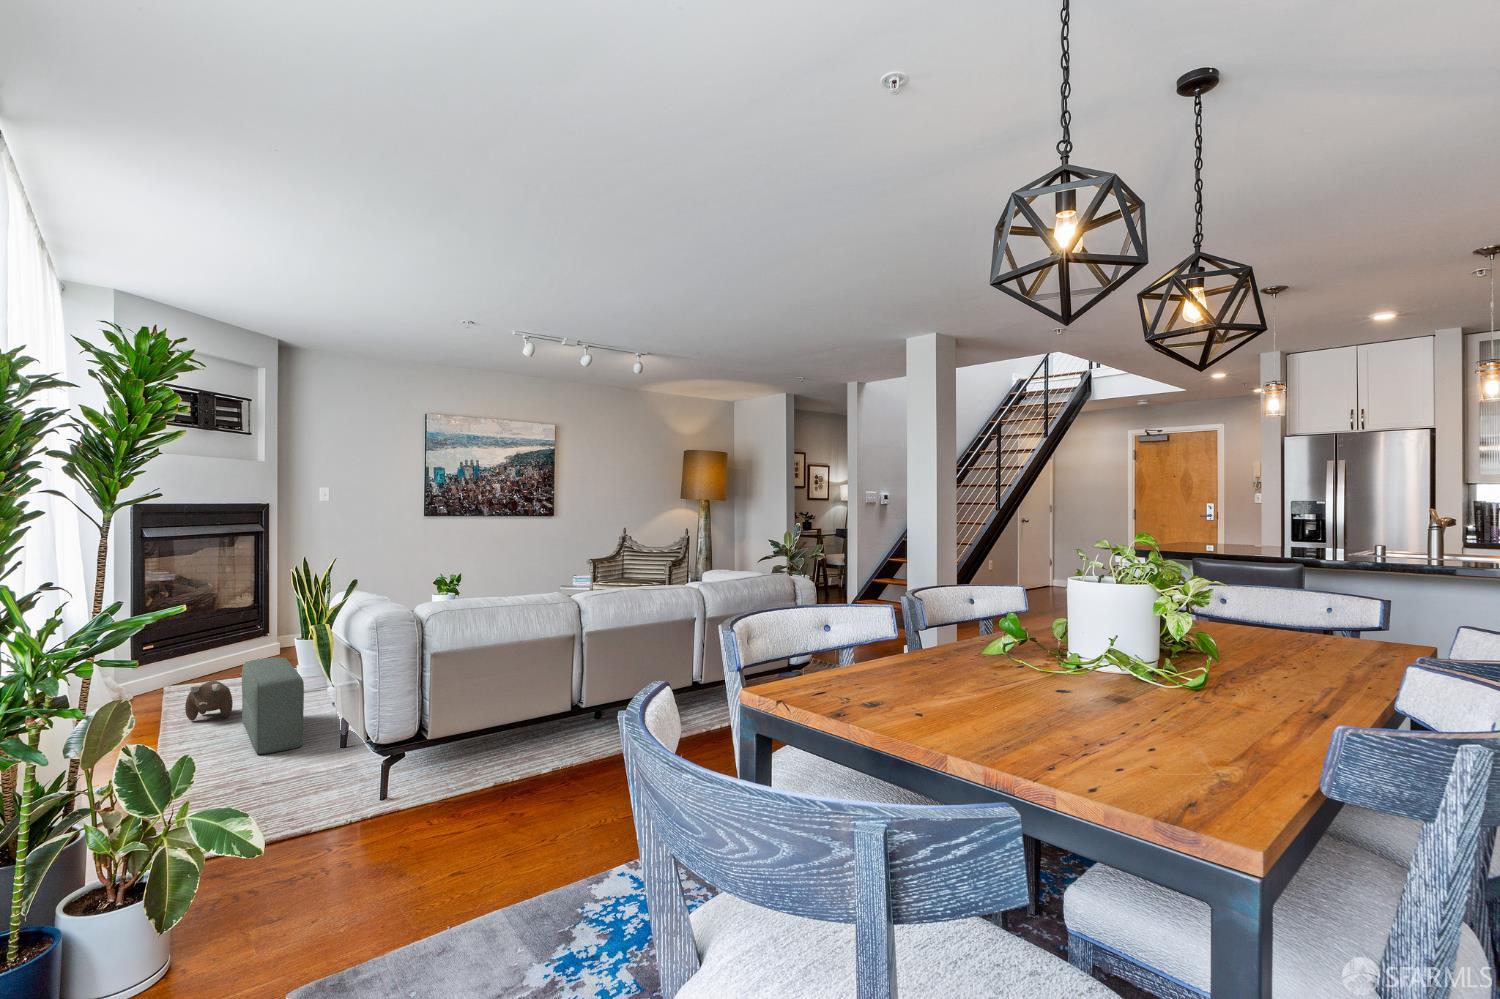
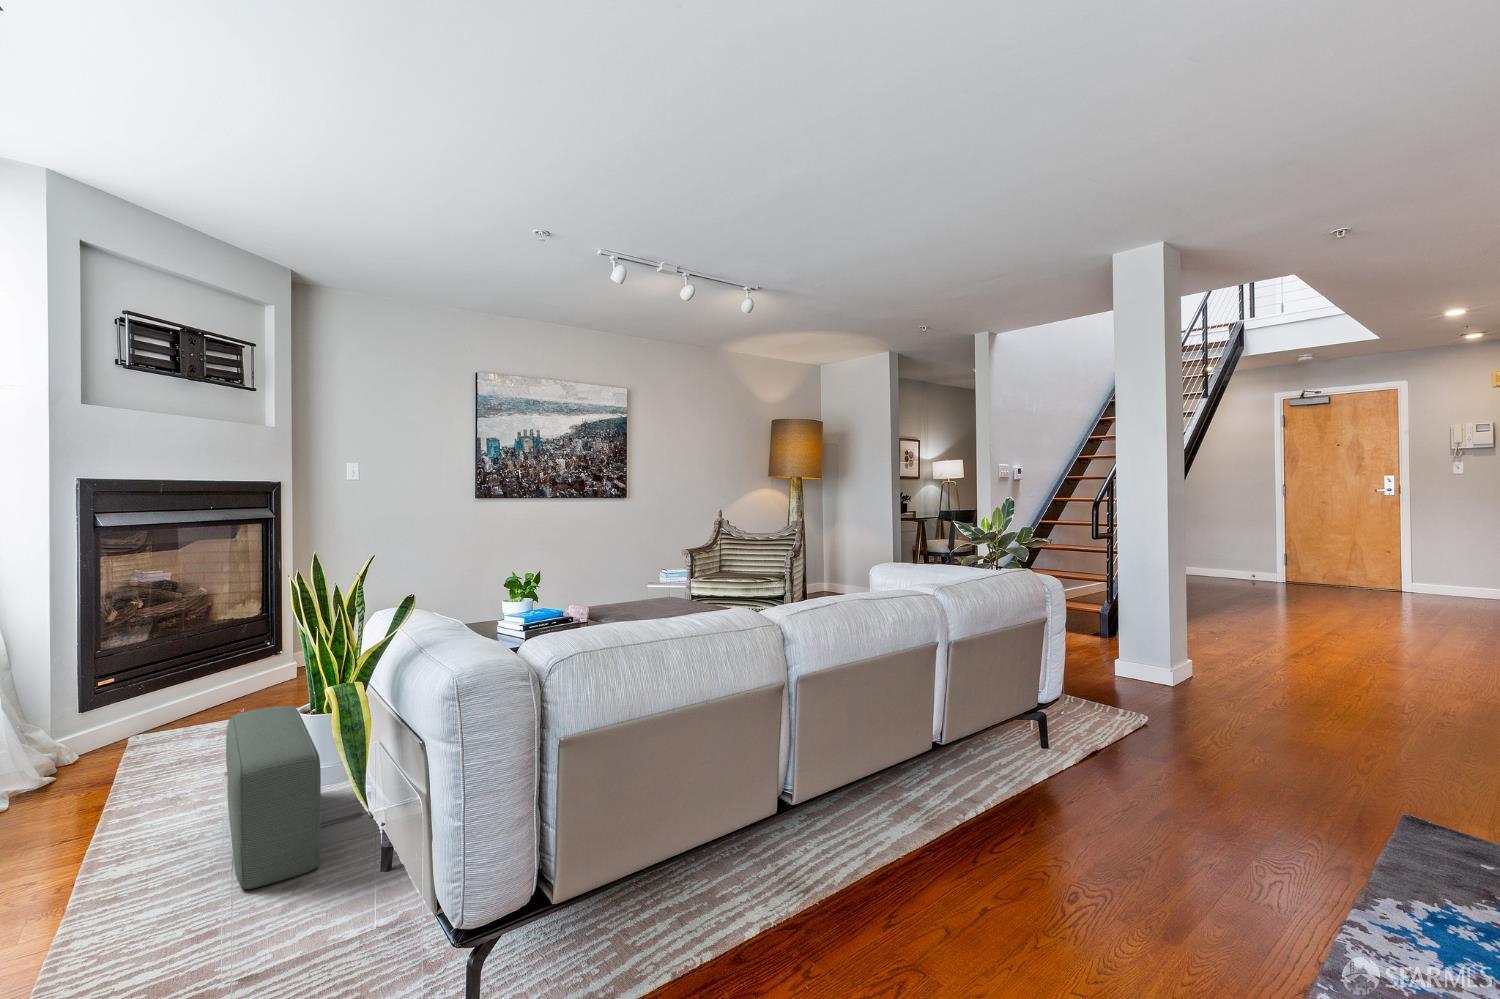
plush toy: present [185,681,233,721] -> none [143,739,219,804]

